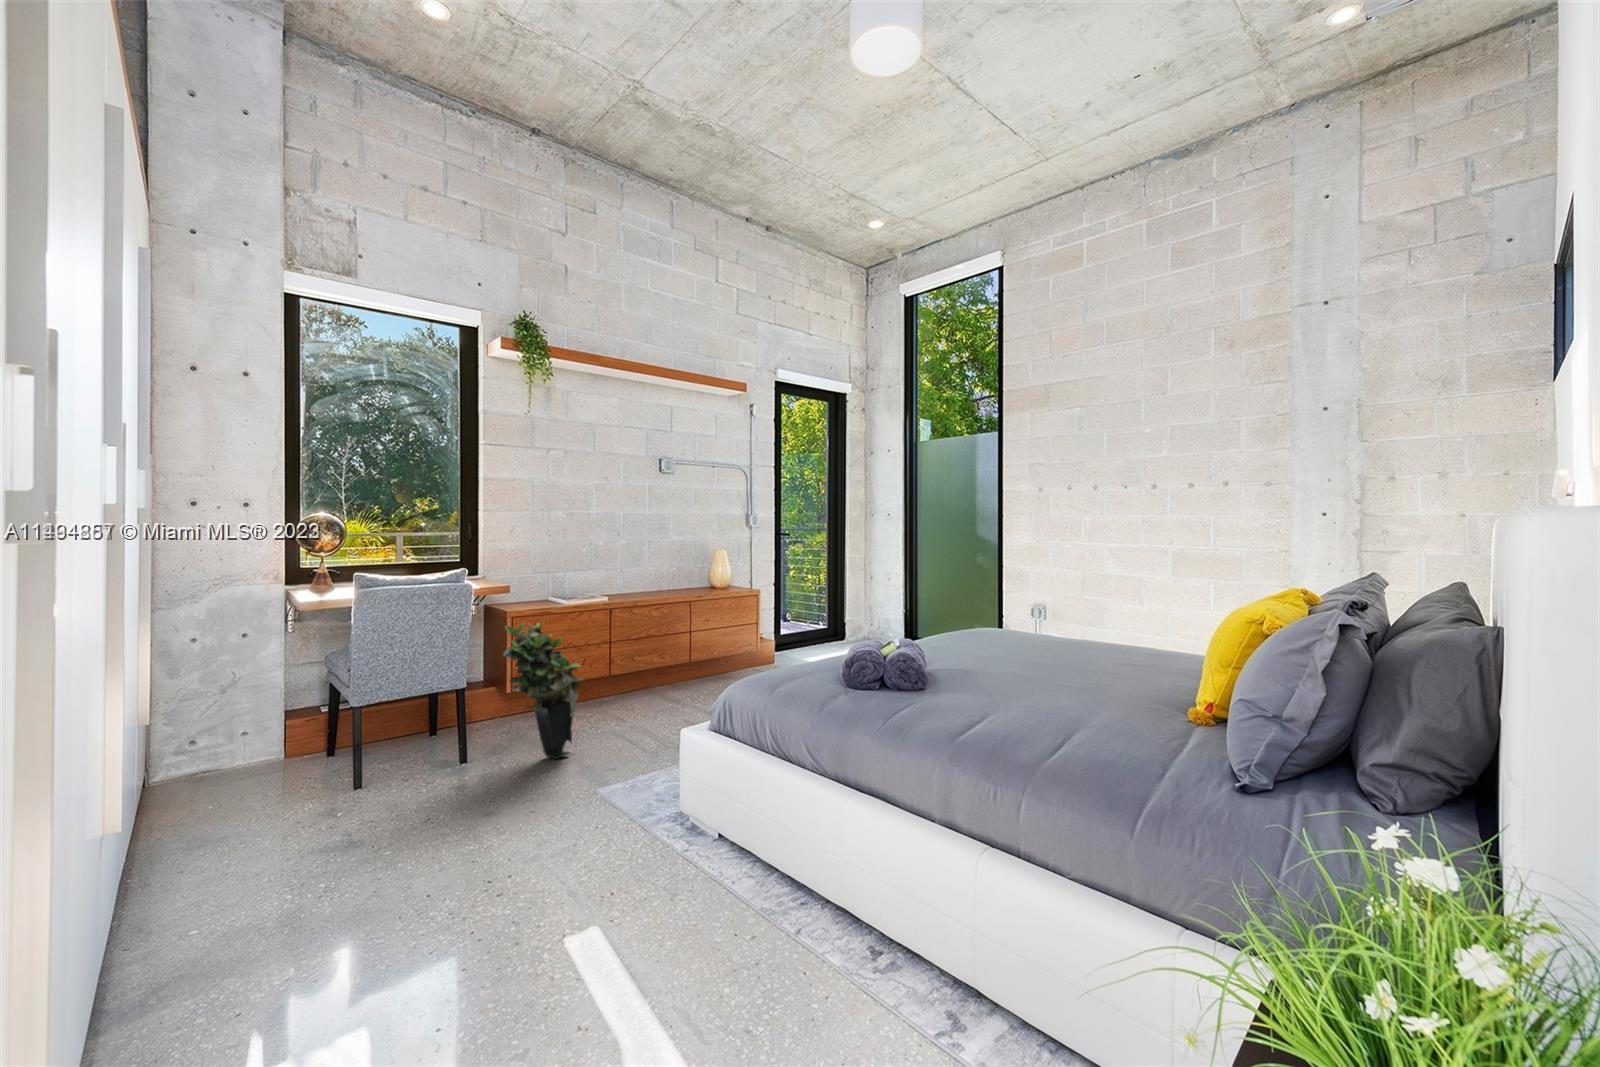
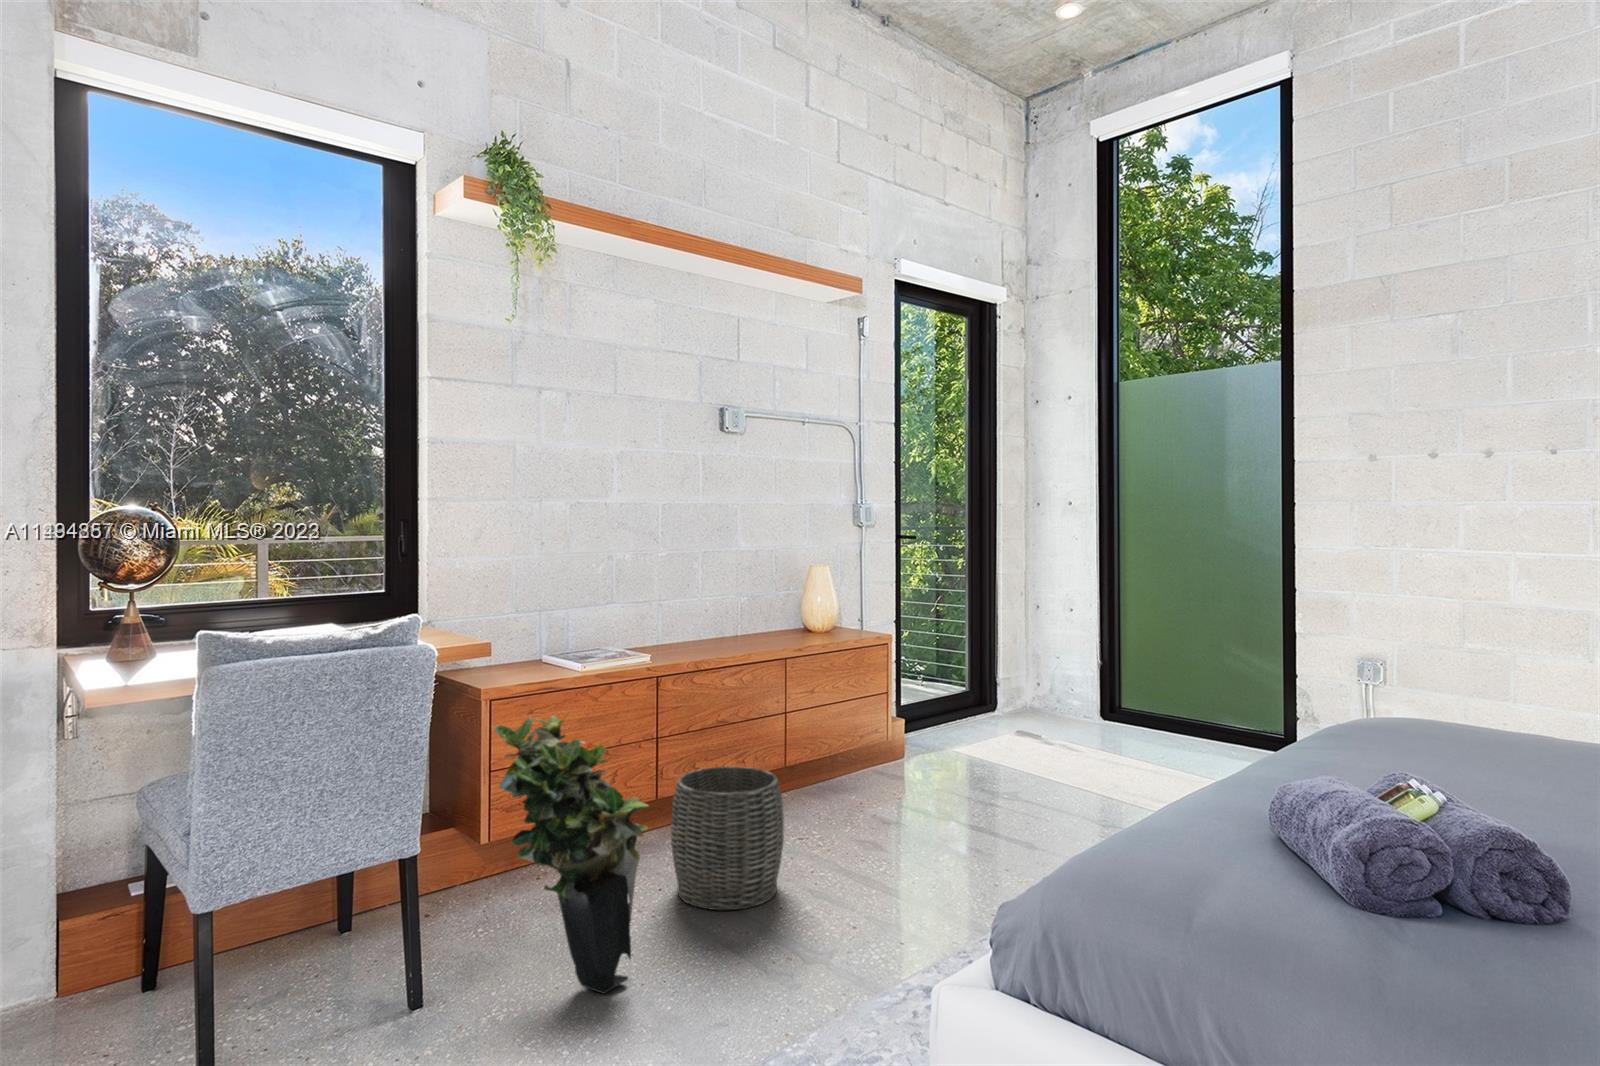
woven basket: none [609,656,670,729] -> present [671,766,784,910]

